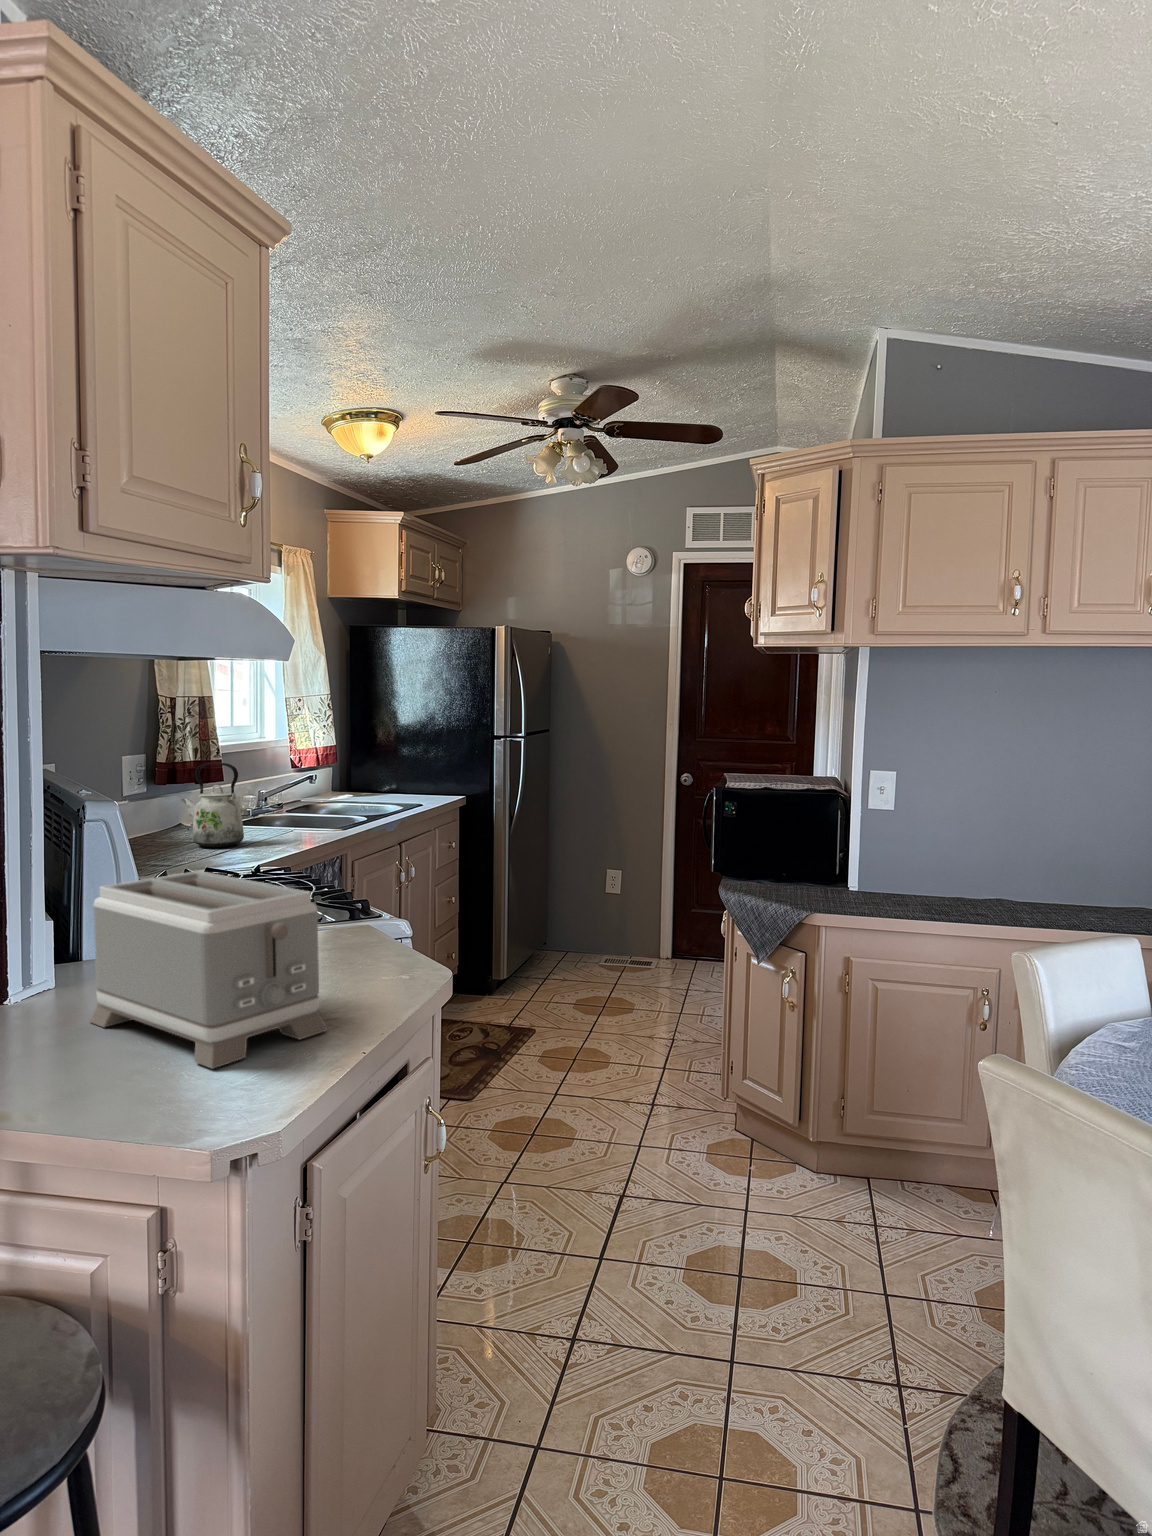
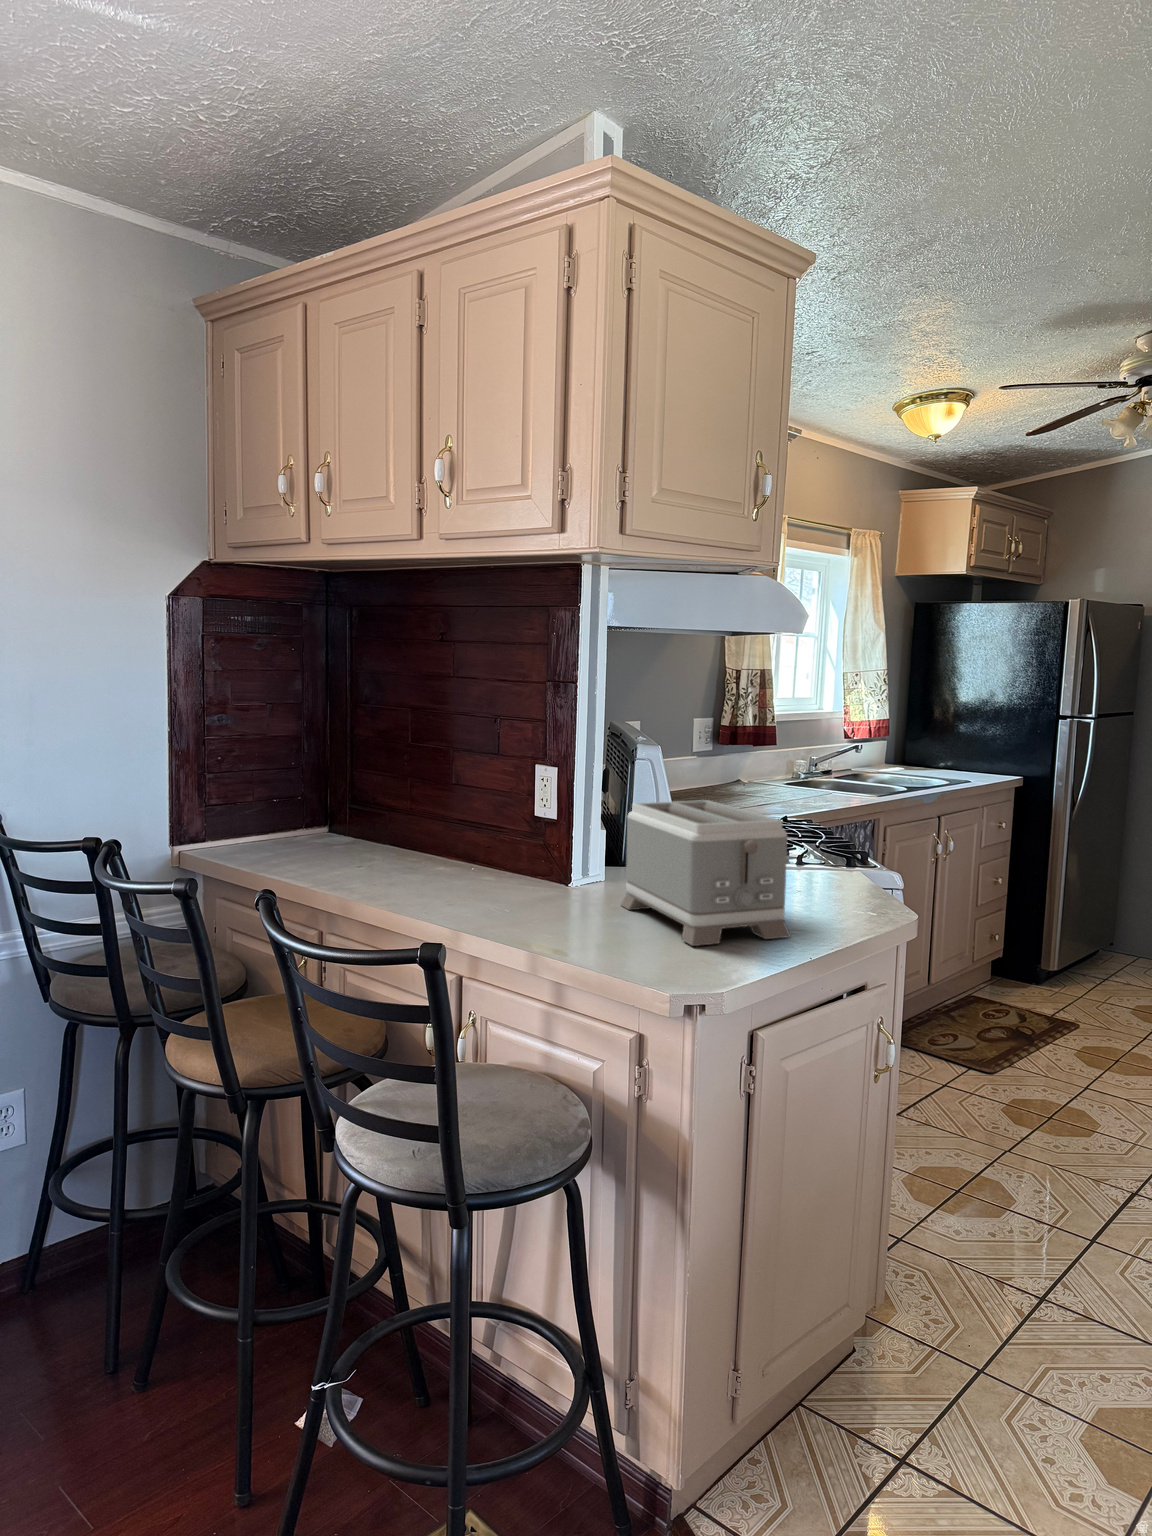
kettle: present [181,763,244,847] -> none [737,726,787,800]

